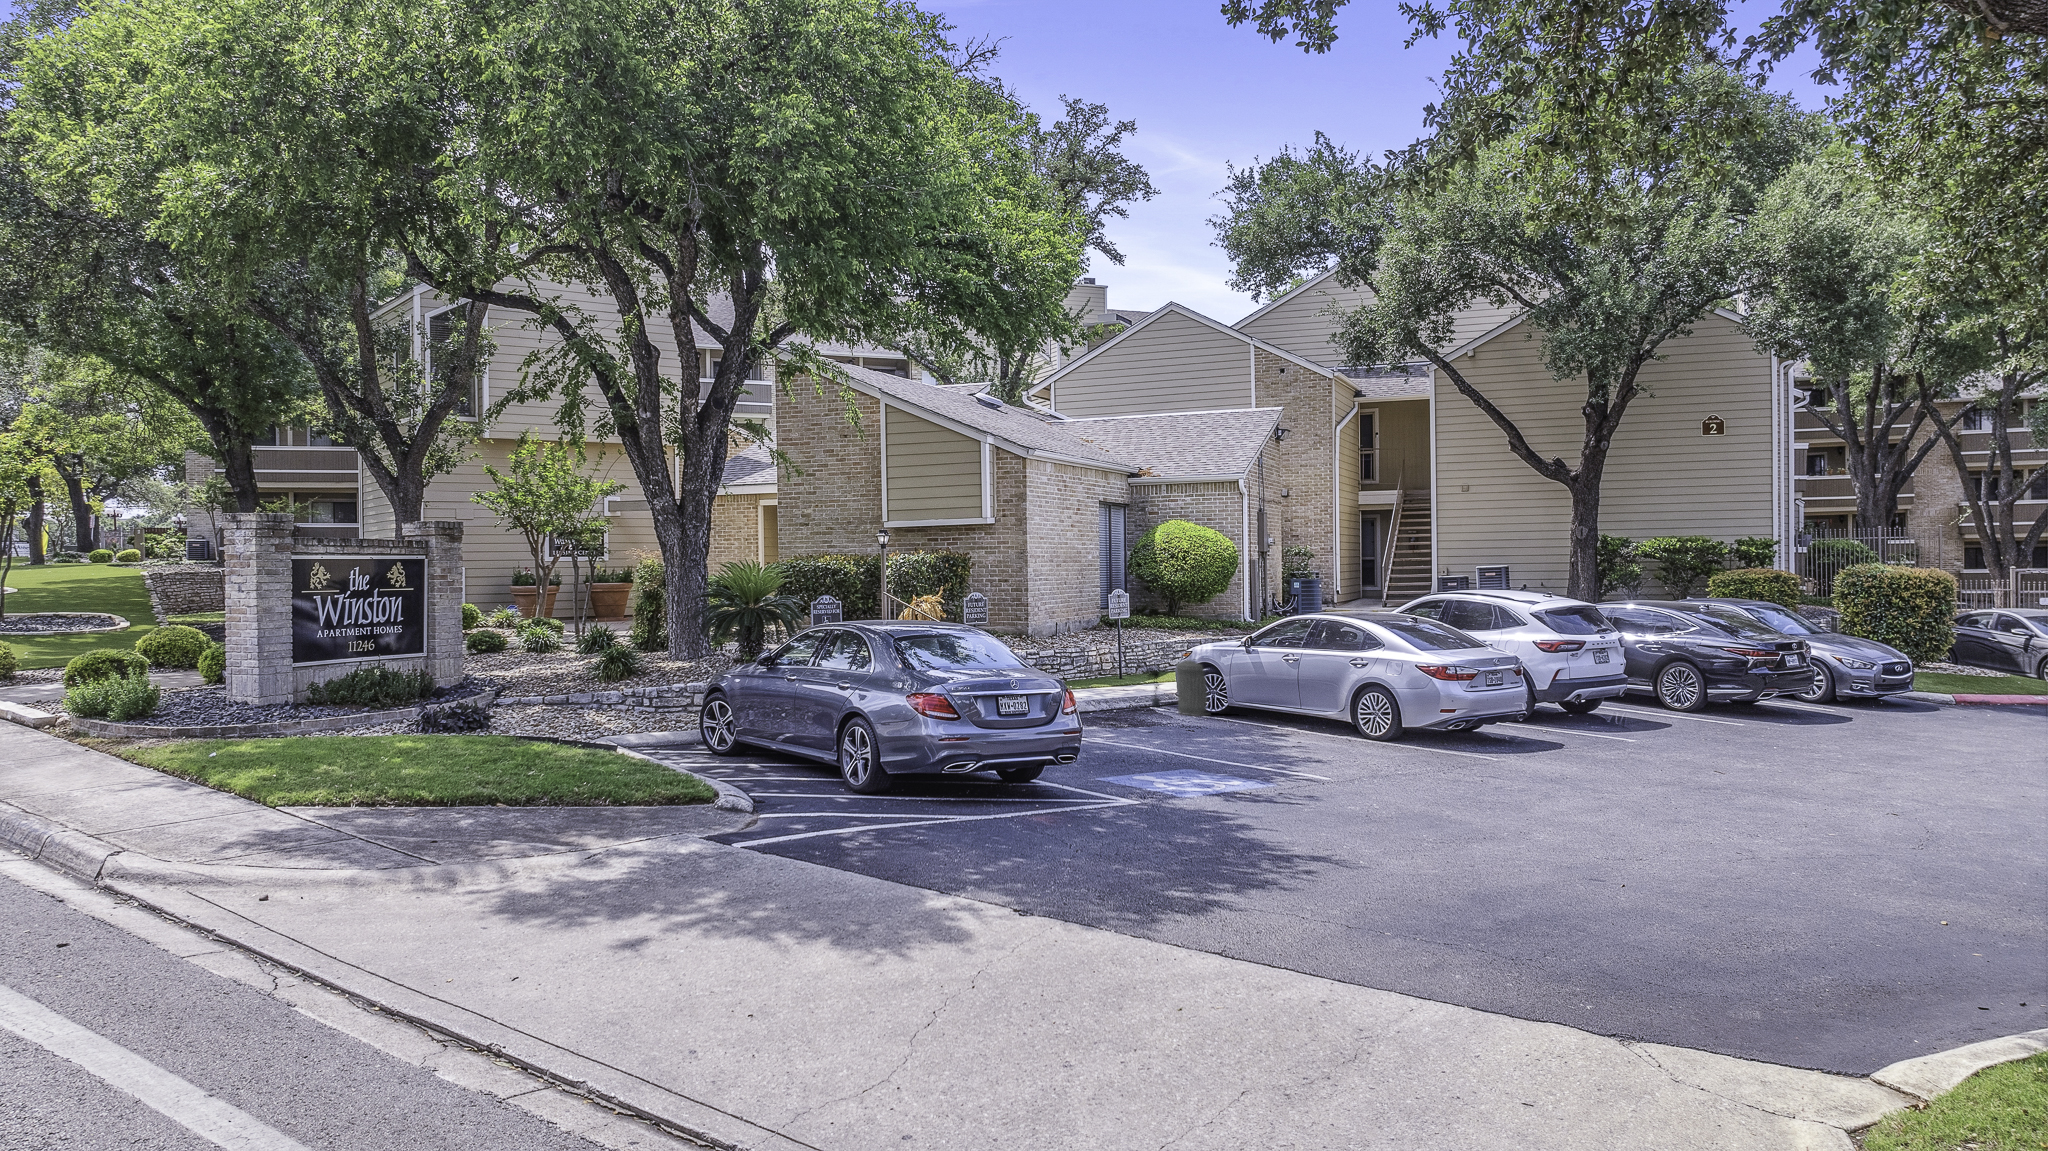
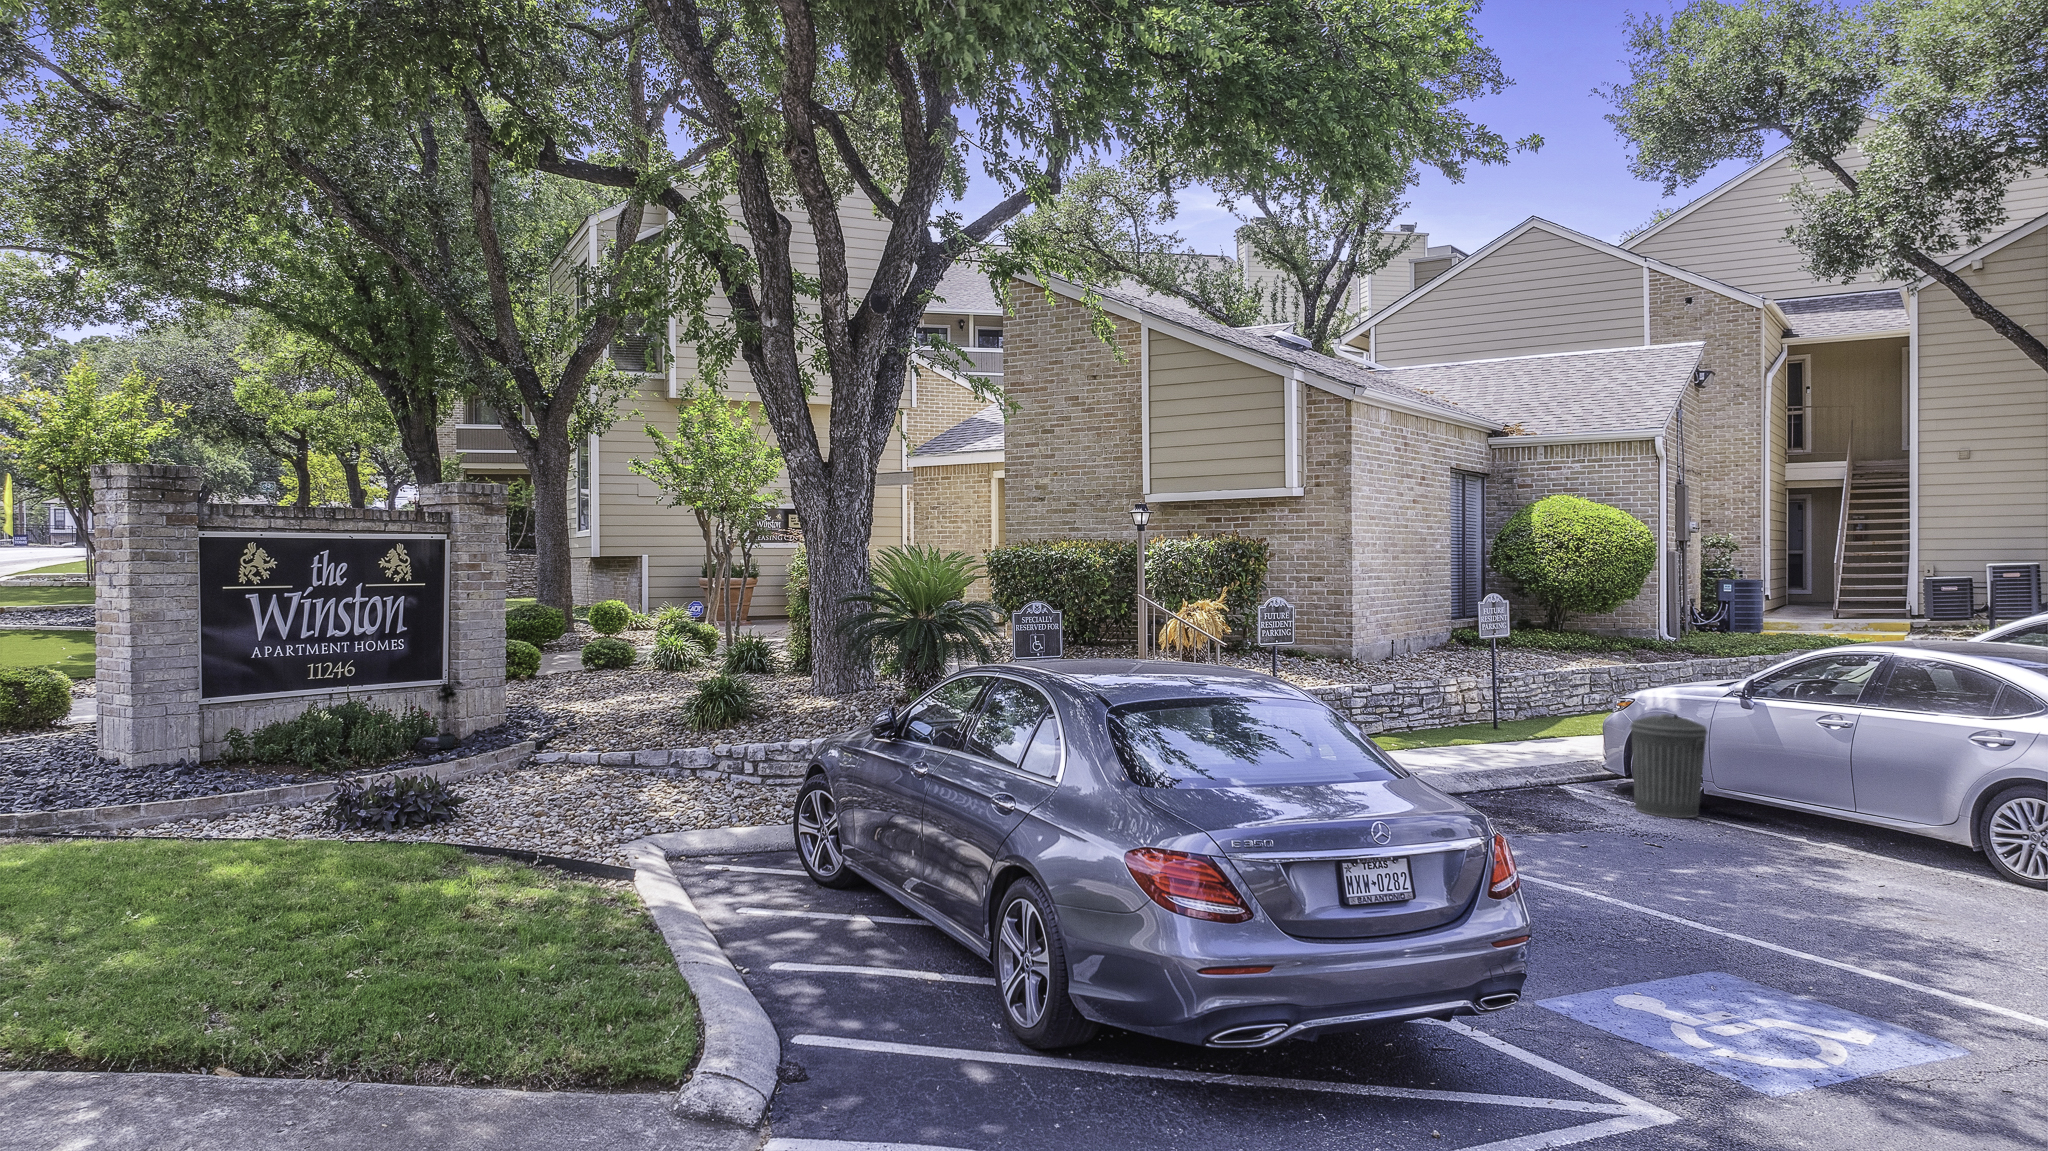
potted plant: present [1146,667,1167,707] -> present [436,679,463,749]

